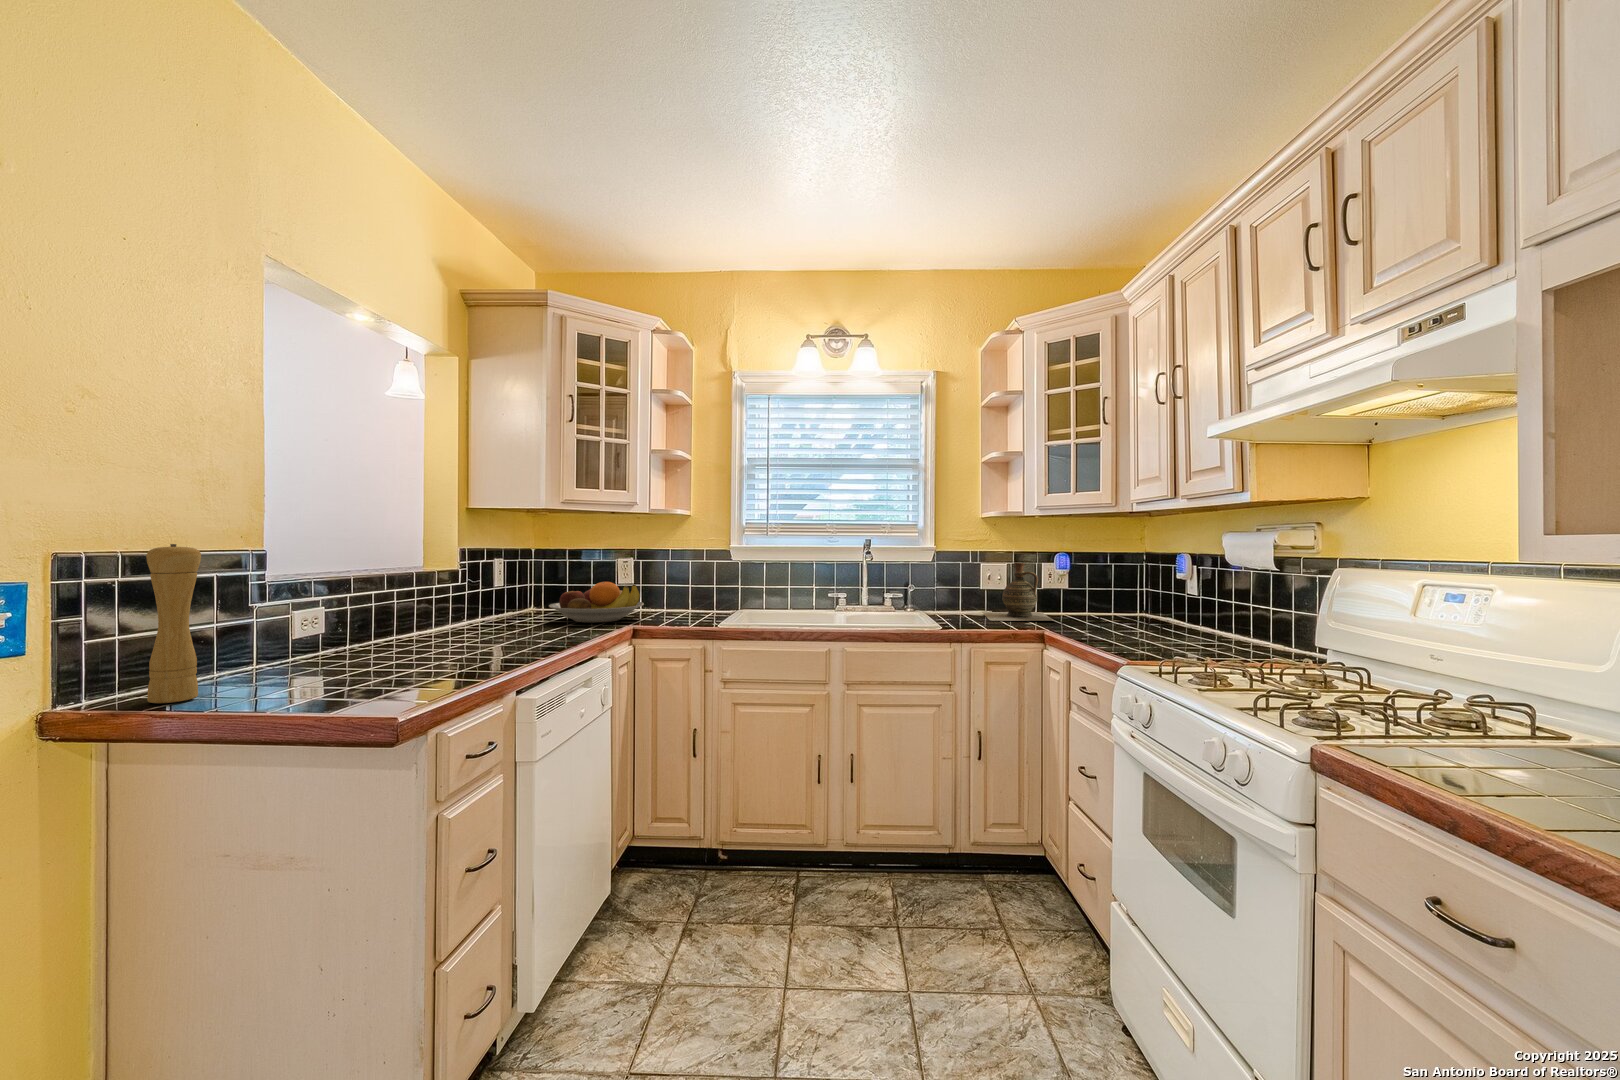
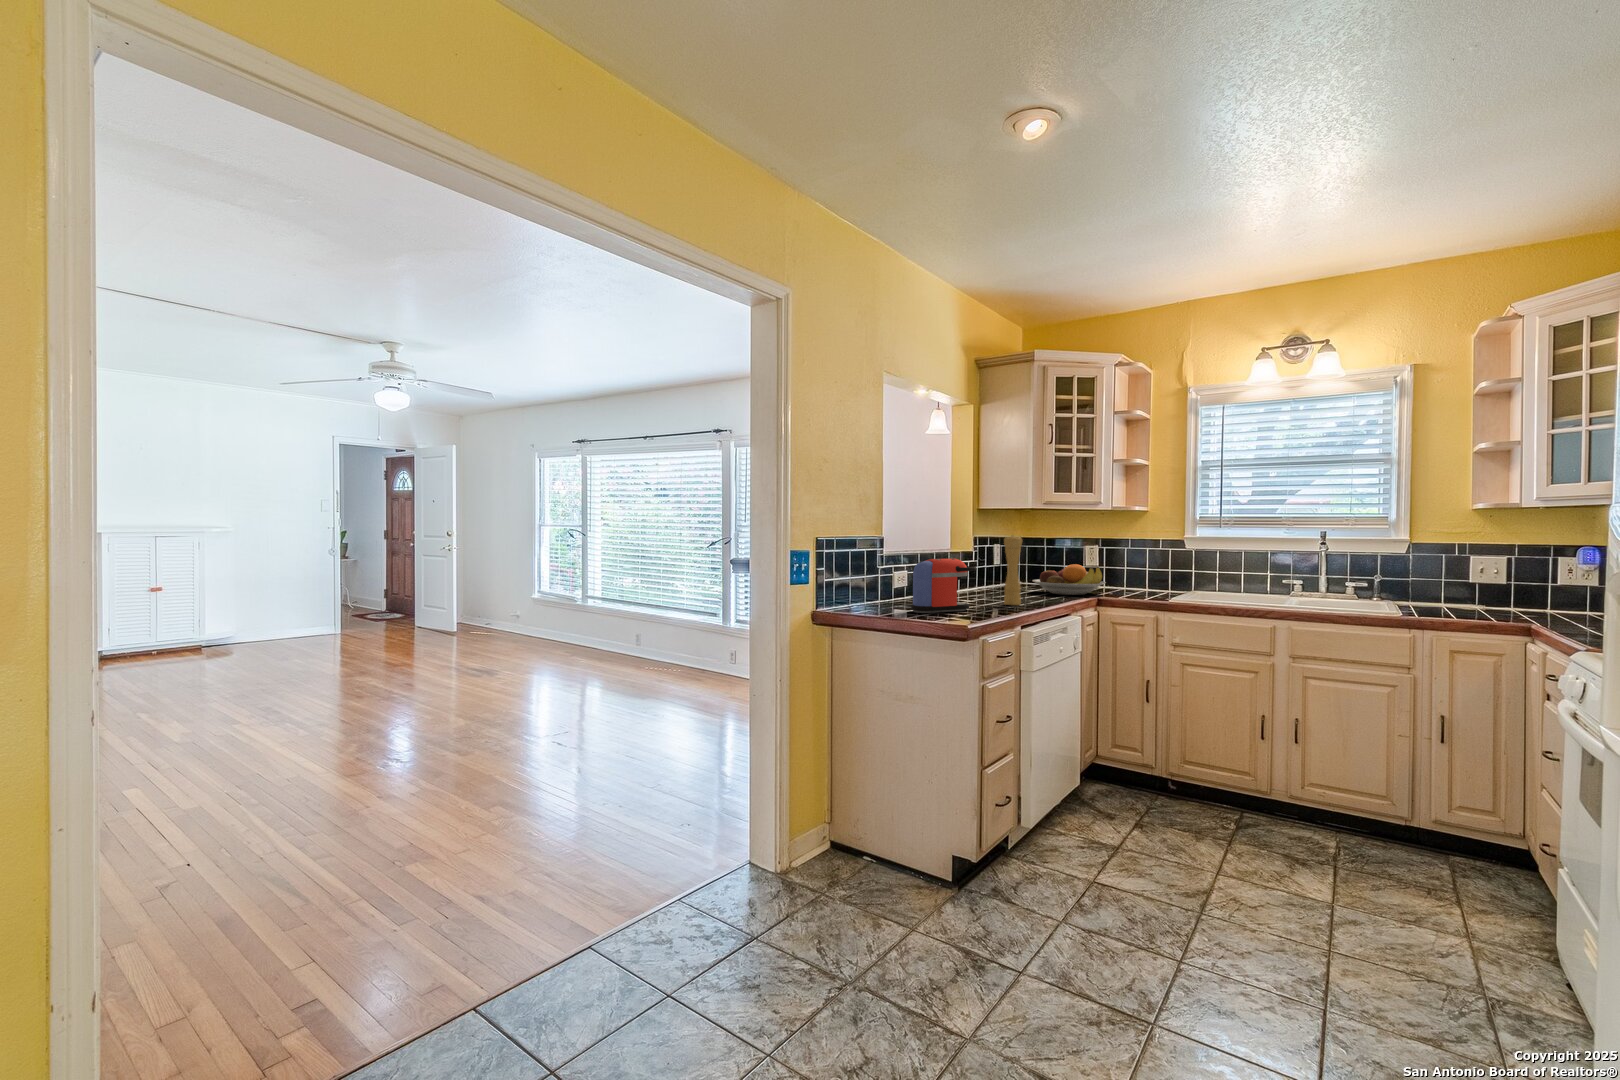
pepper mill: present [146,544,201,703] -> present [1004,536,1022,605]
ceramic jug: present [982,563,1054,621] -> none [1473,557,1564,619]
coffee maker: none [288,584,434,689] -> present [911,559,976,613]

